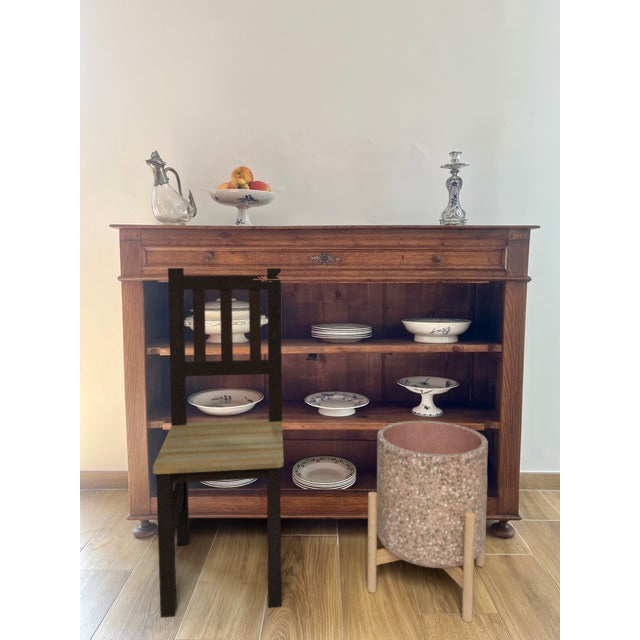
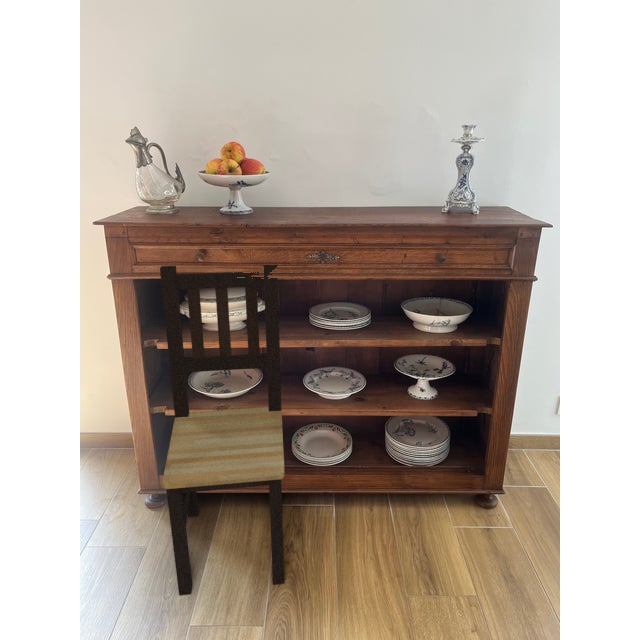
planter: present [367,421,488,622] -> none [360,415,477,600]

